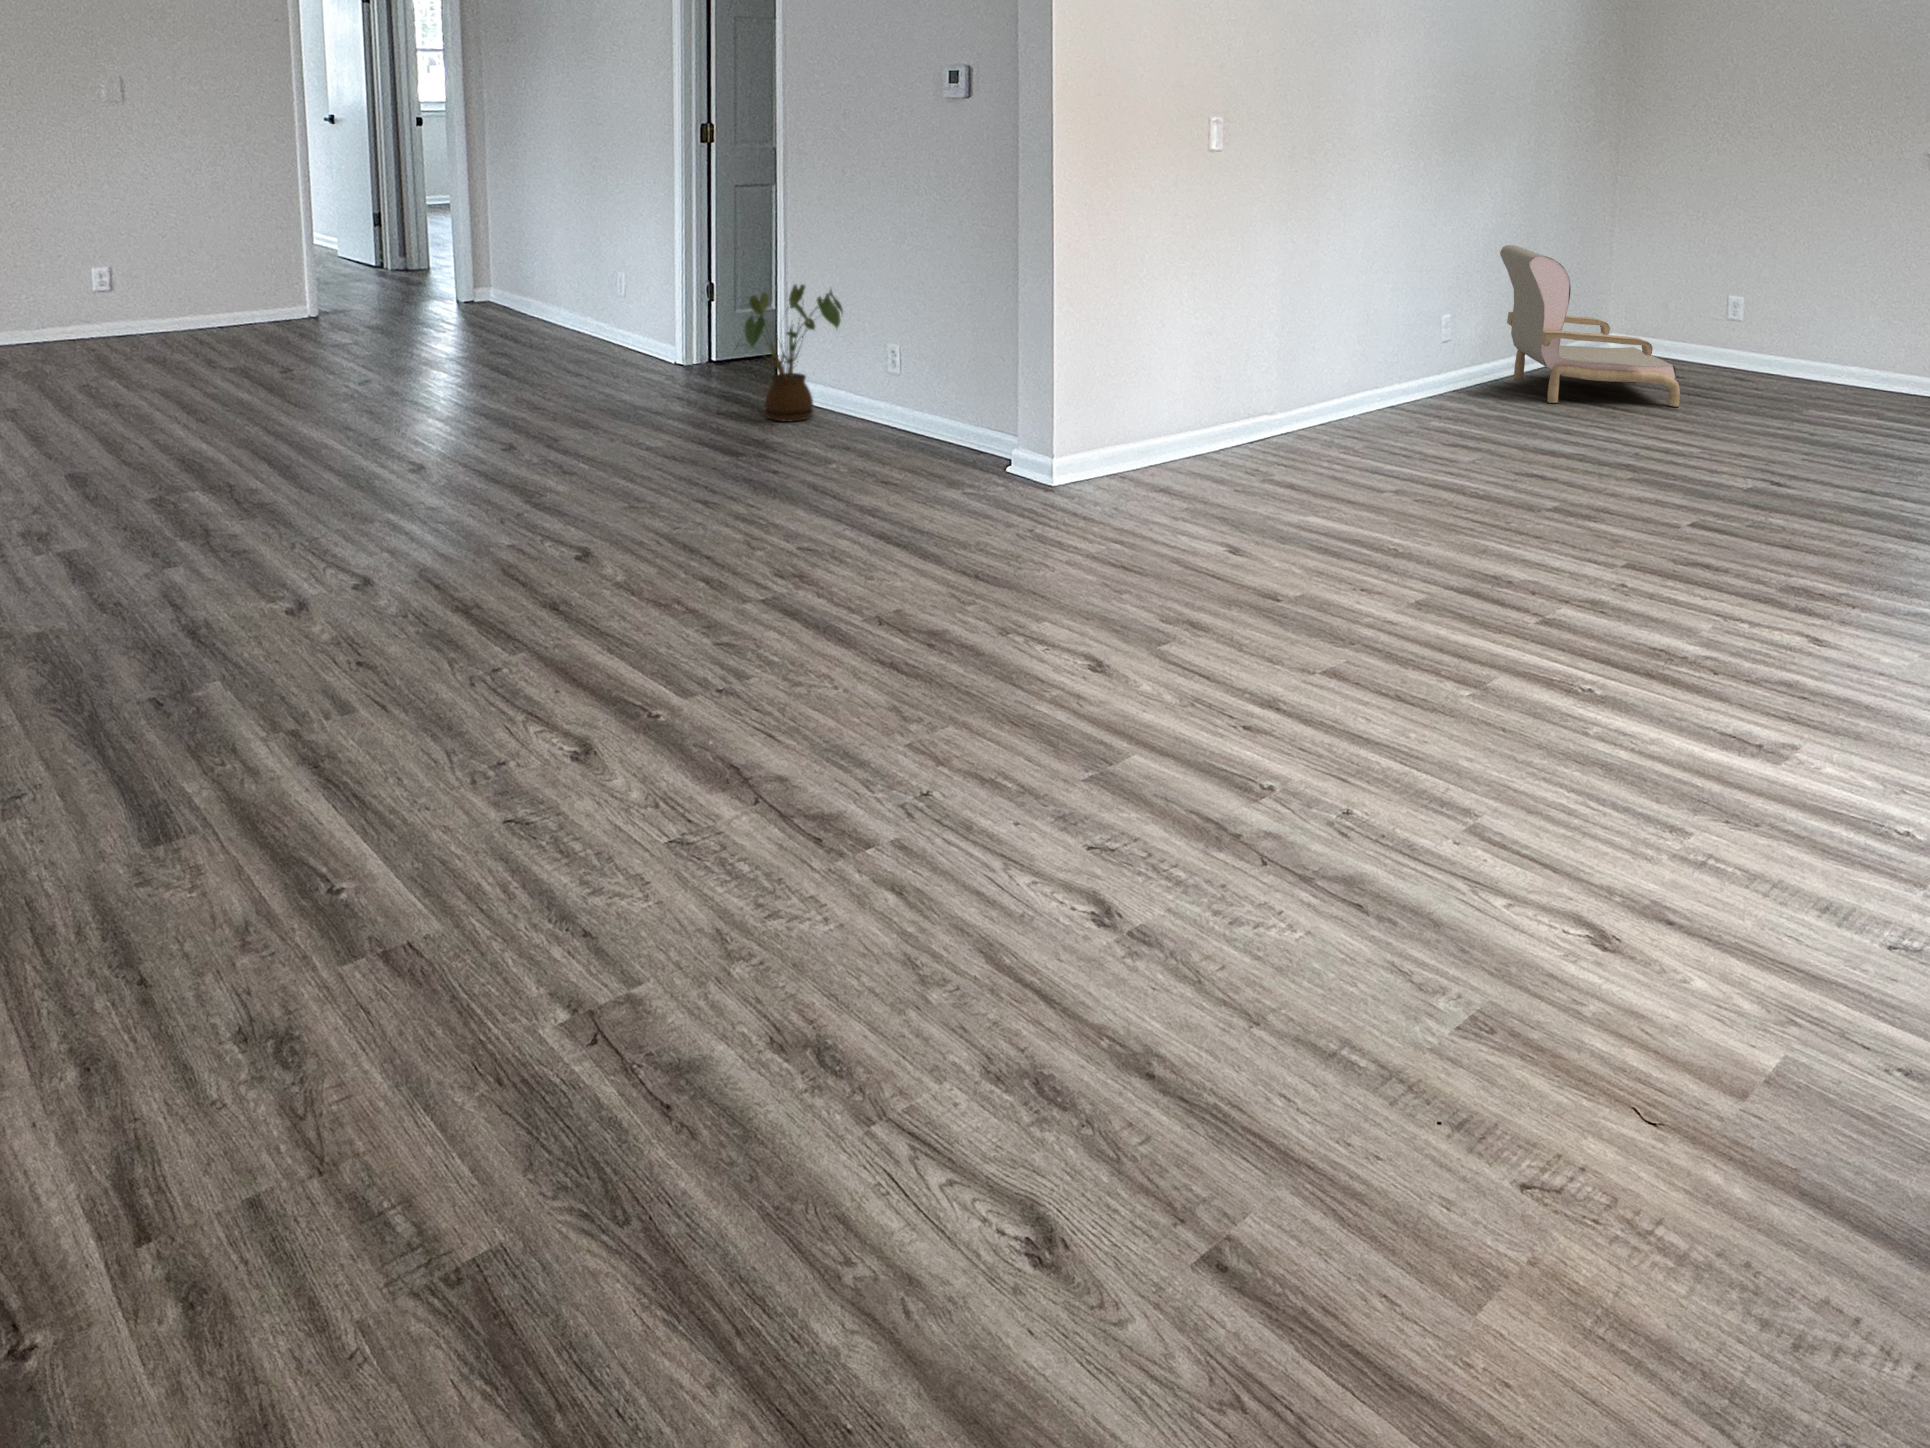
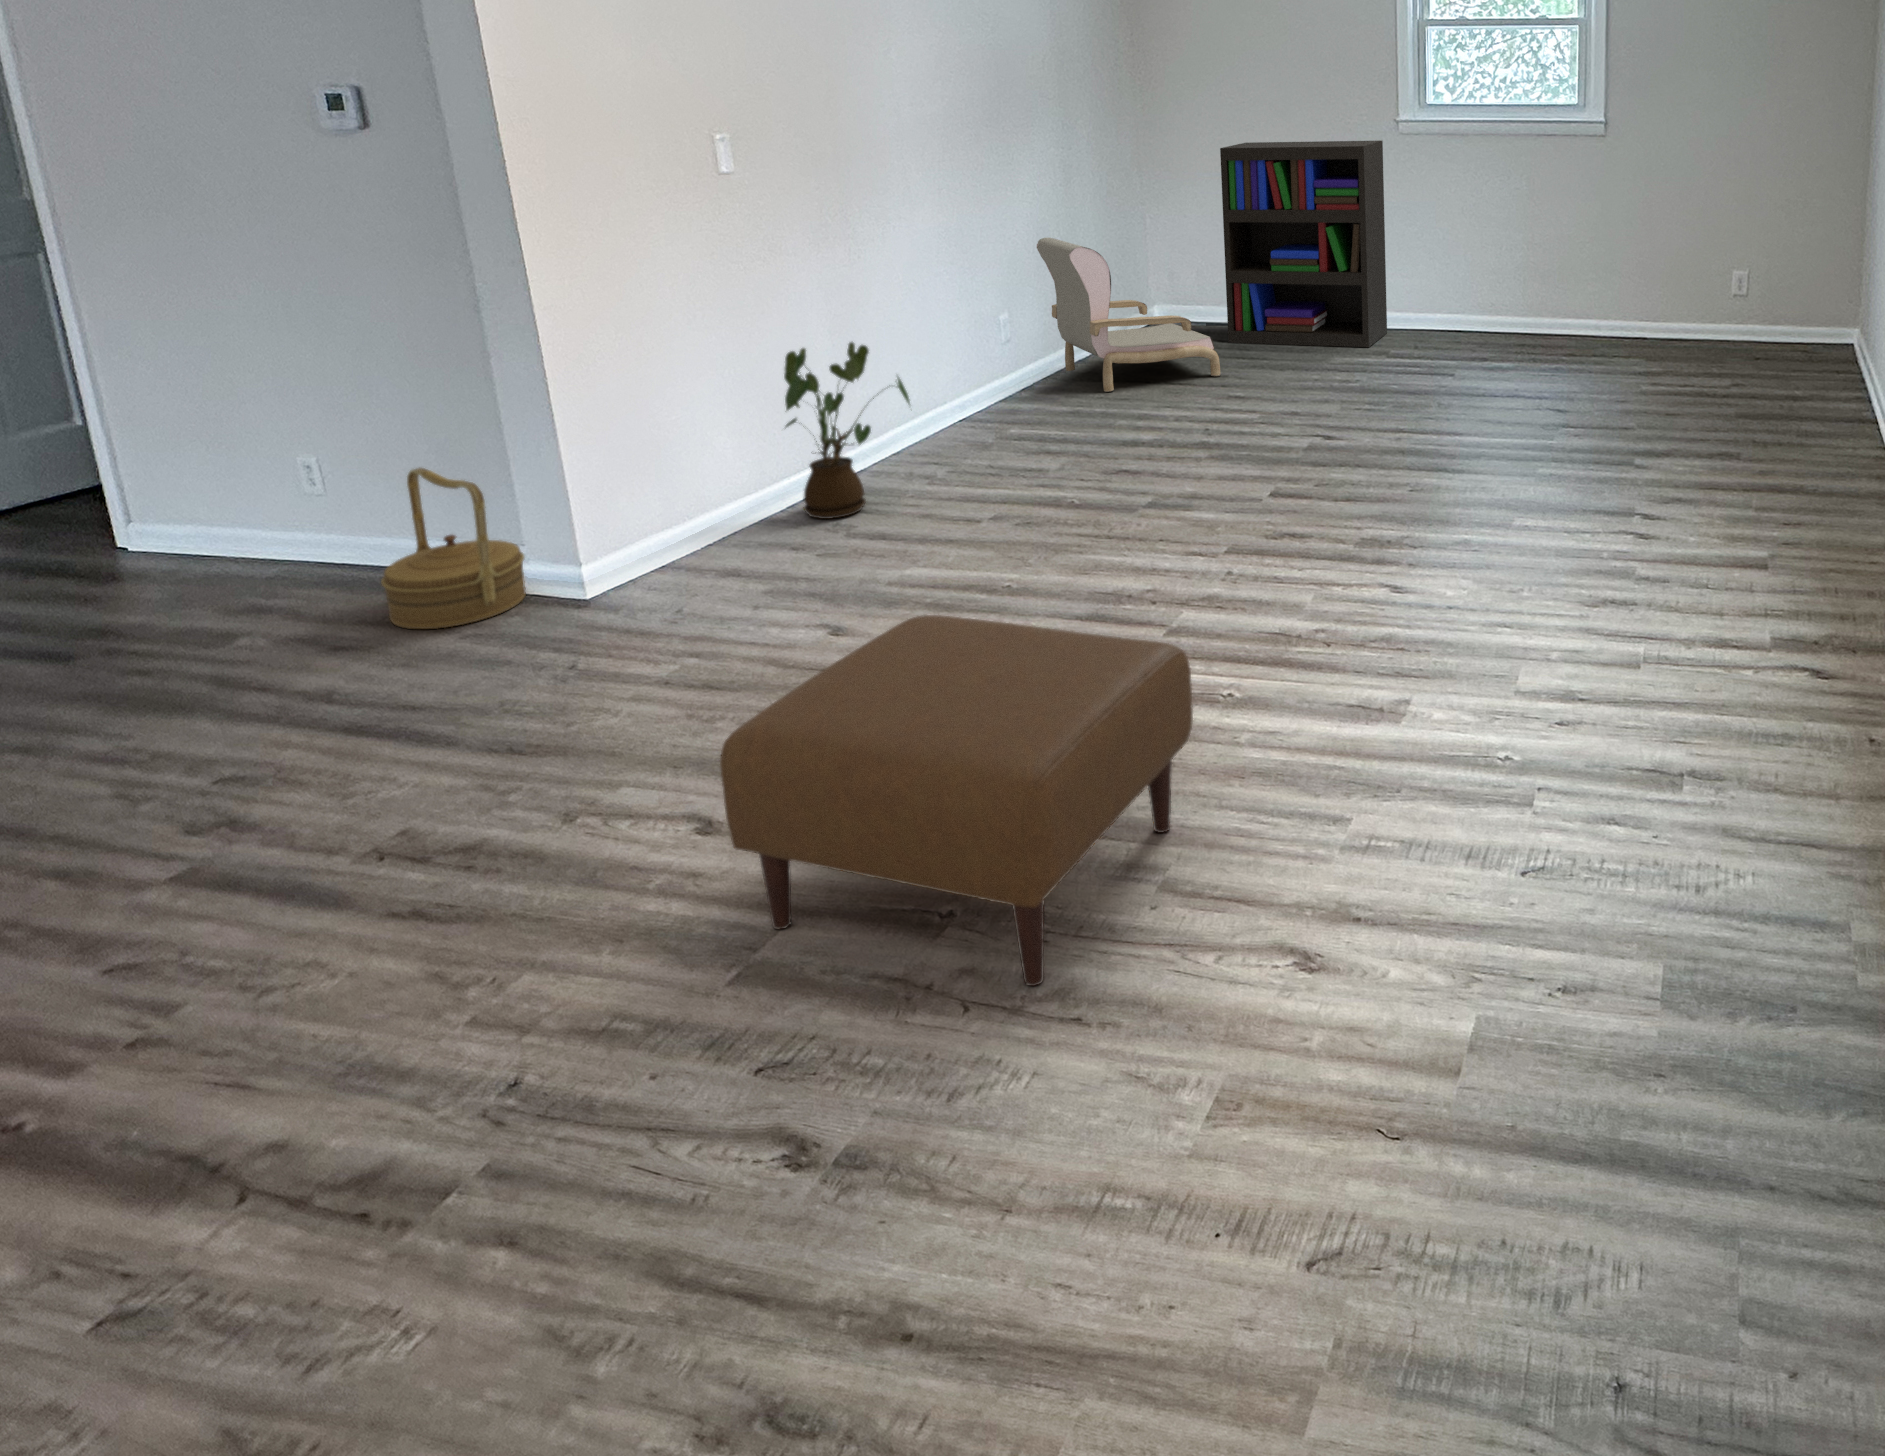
bookshelf: none [1698,171,1920,406] -> present [1220,140,1387,347]
house plant: present [736,285,843,422] -> present [784,342,910,519]
woven basket: none [910,358,1011,485] -> present [381,468,526,629]
ottoman: none [1104,536,1536,868] -> present [720,615,1193,986]

